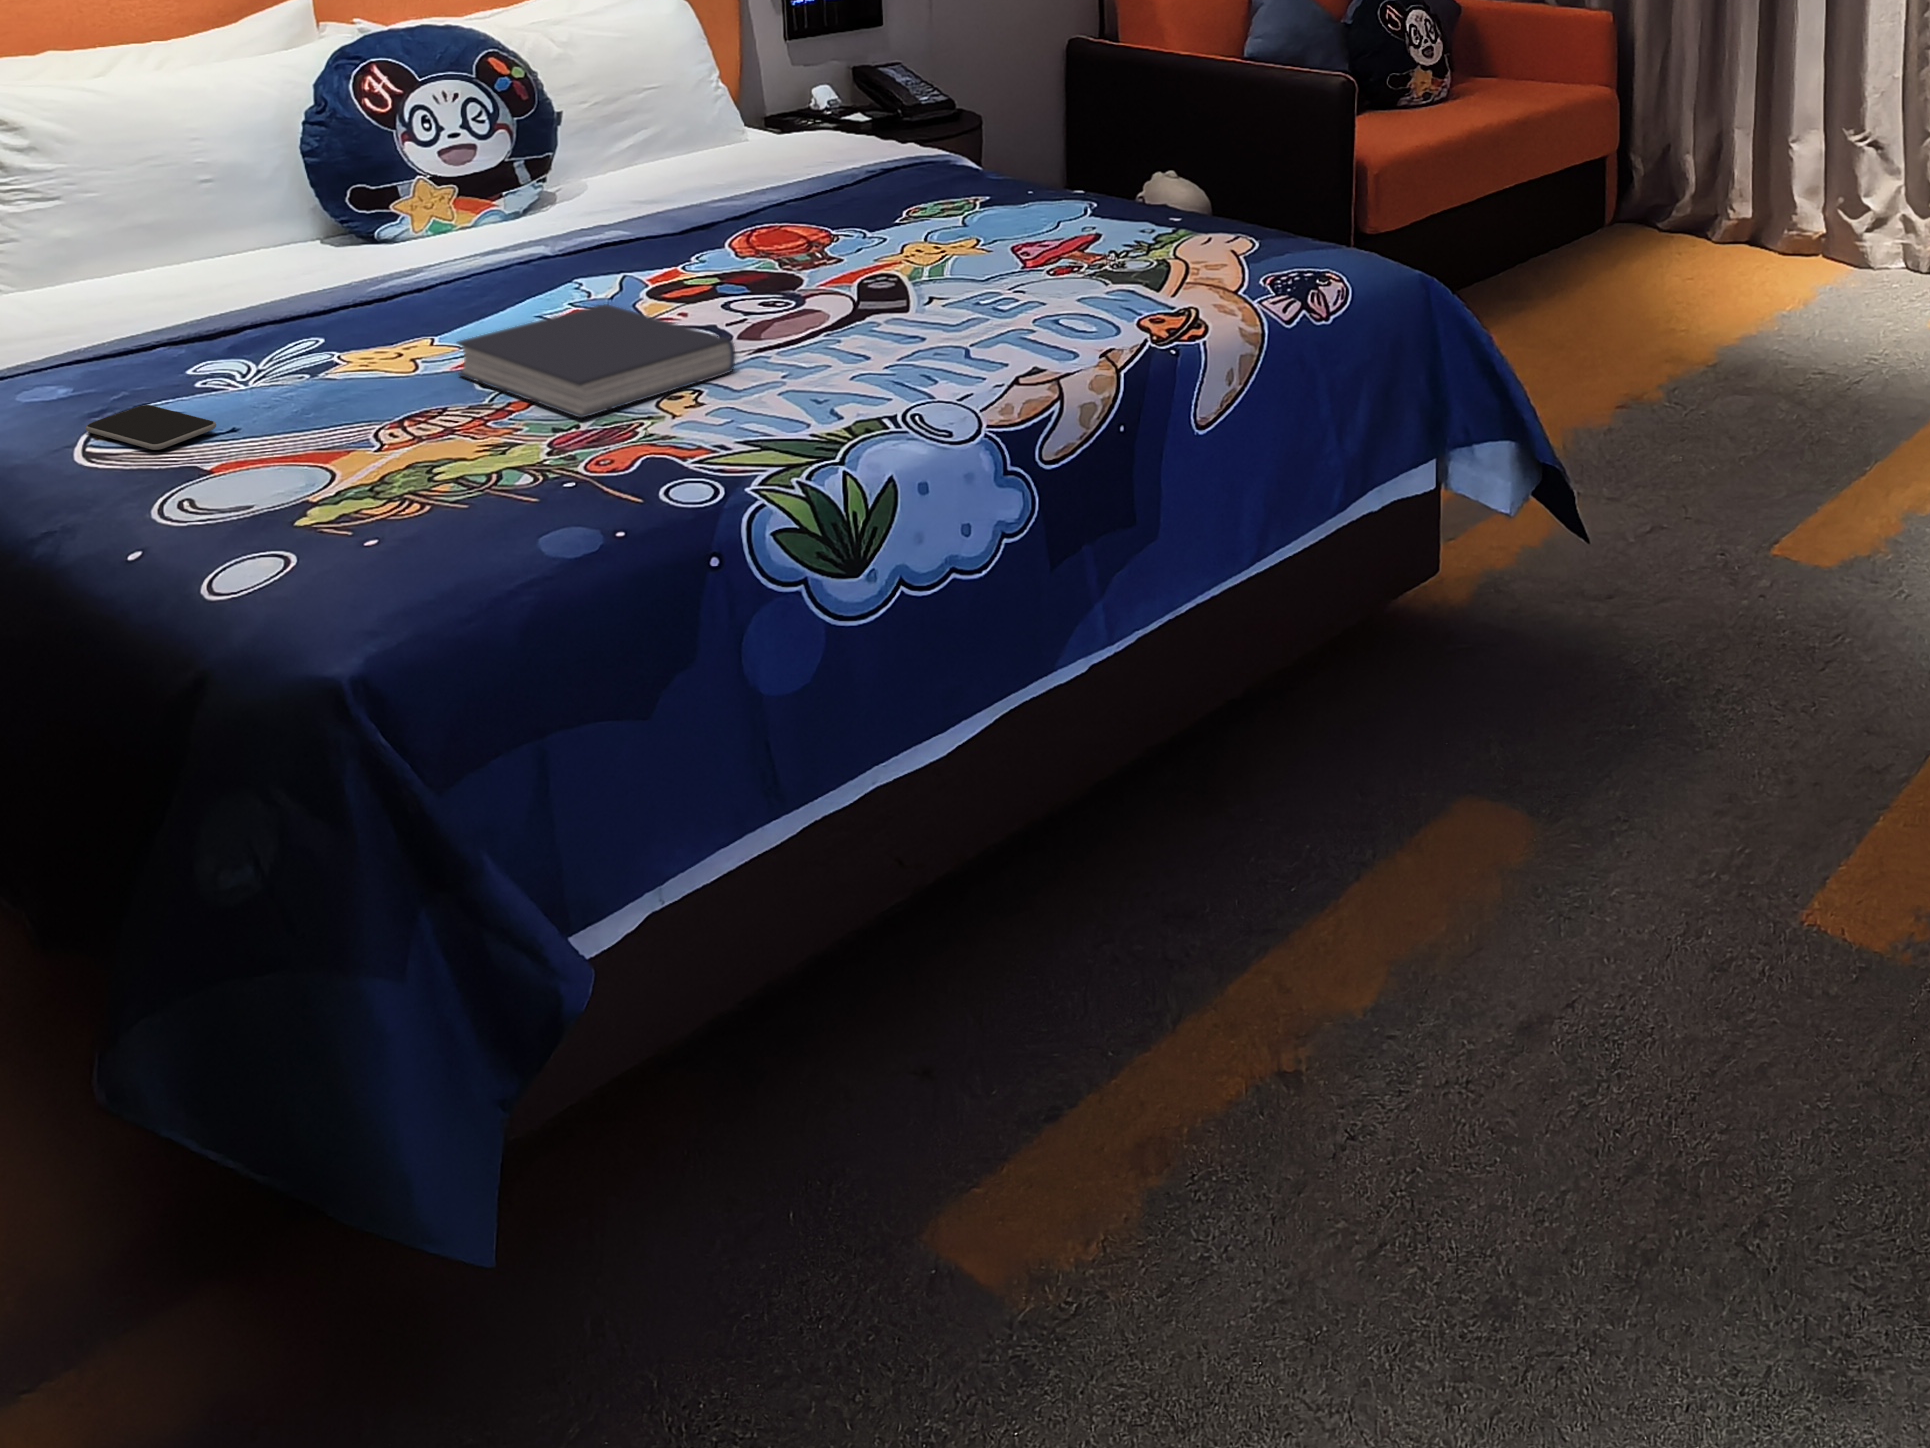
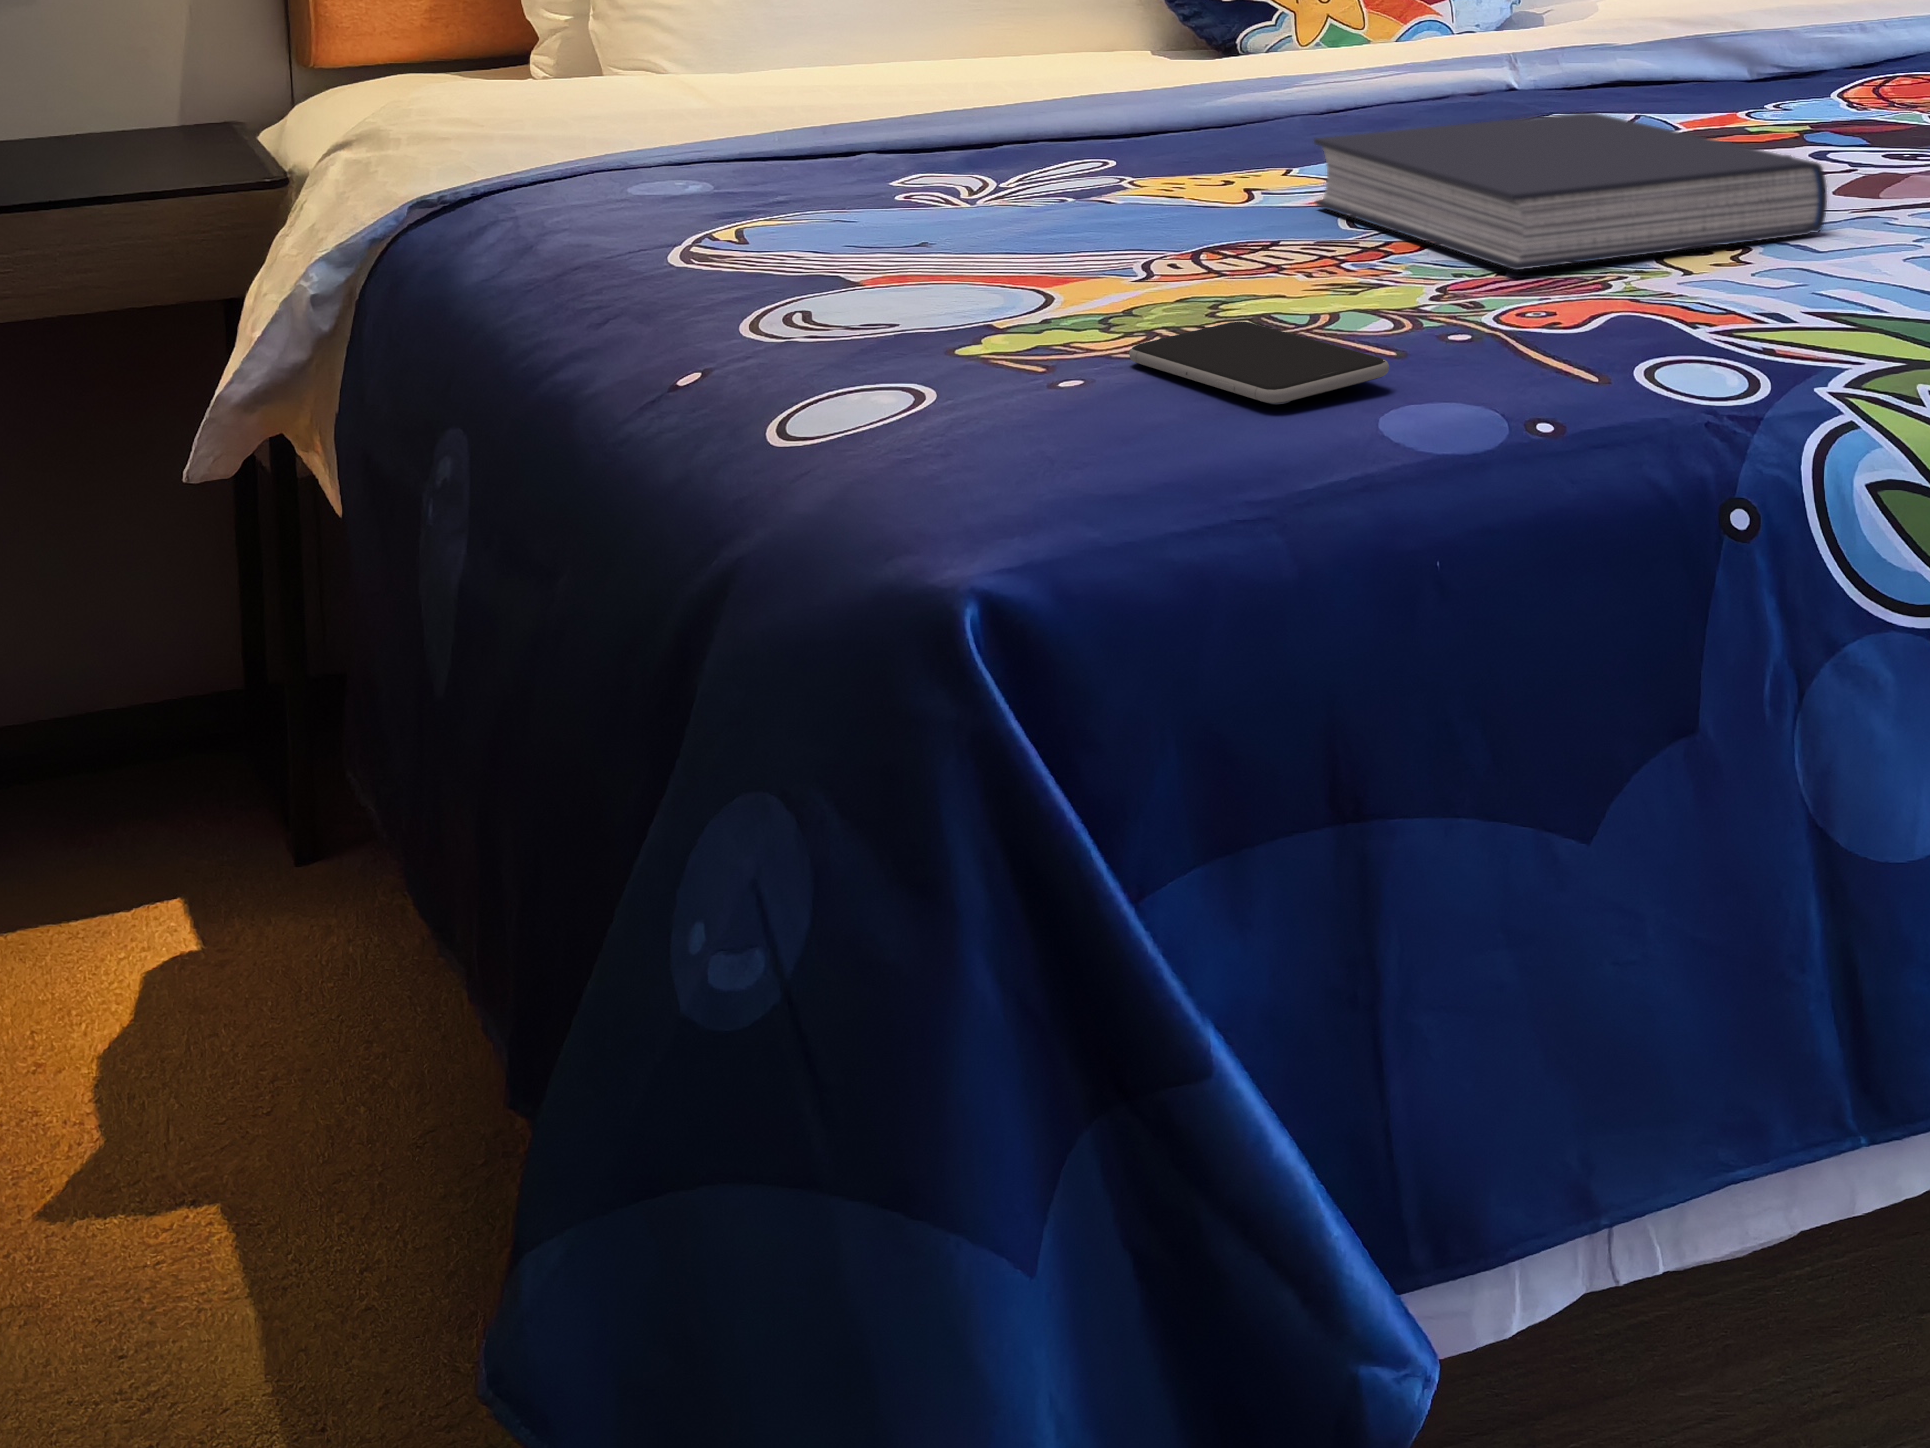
smartphone: present [86,405,216,450] -> present [1129,321,1389,404]

